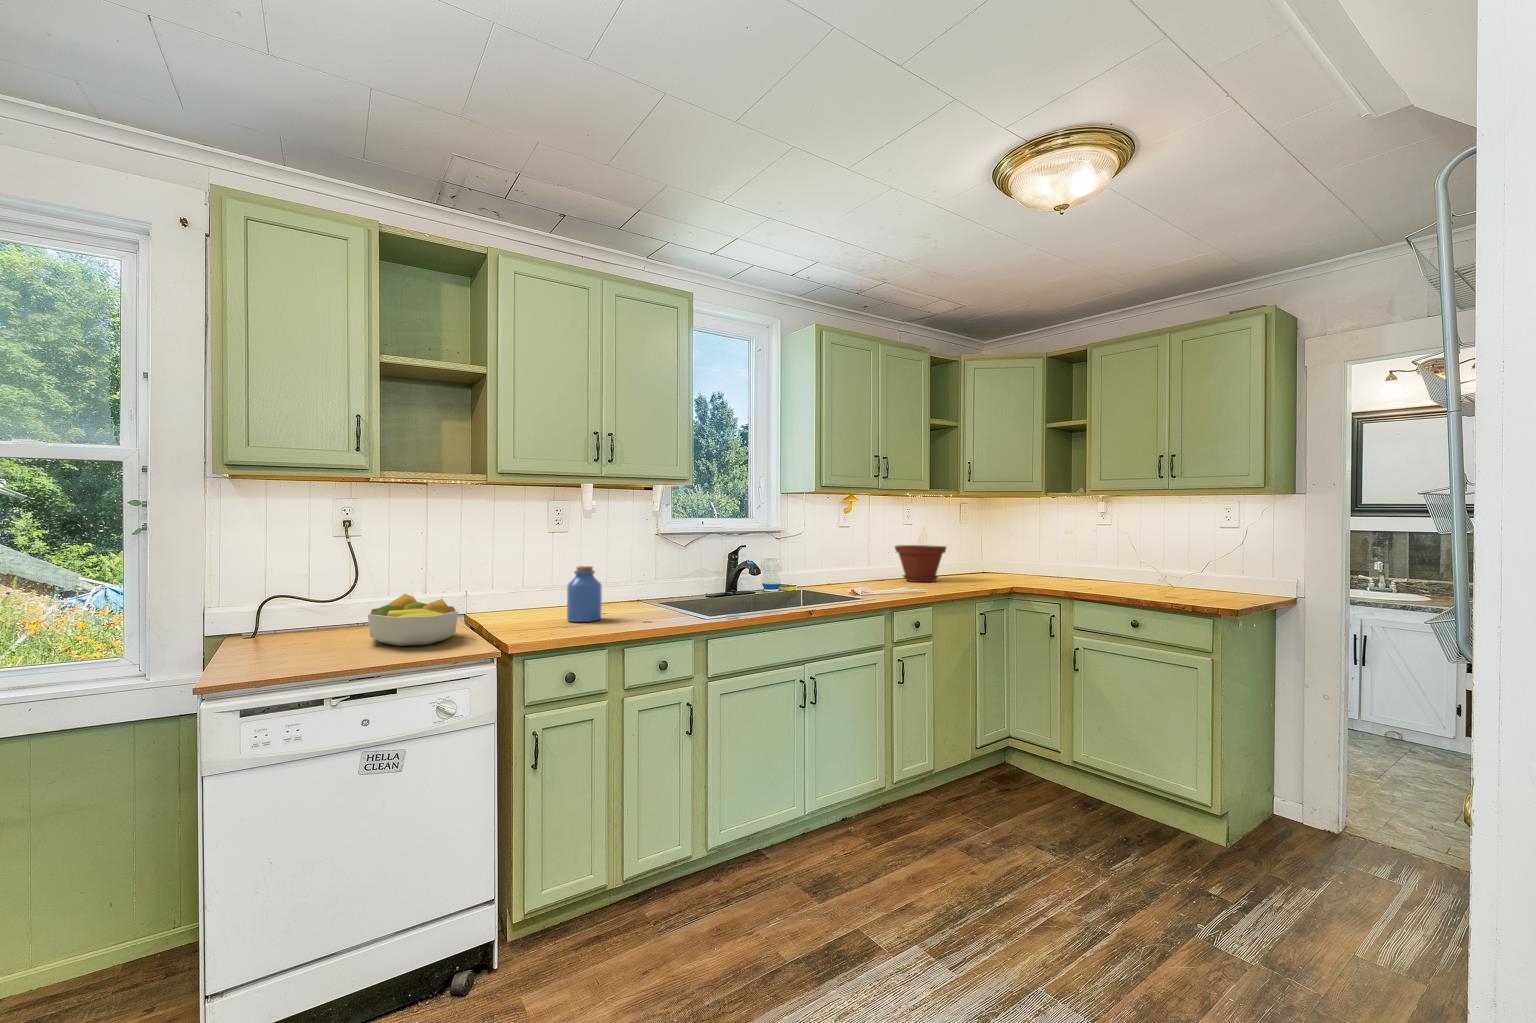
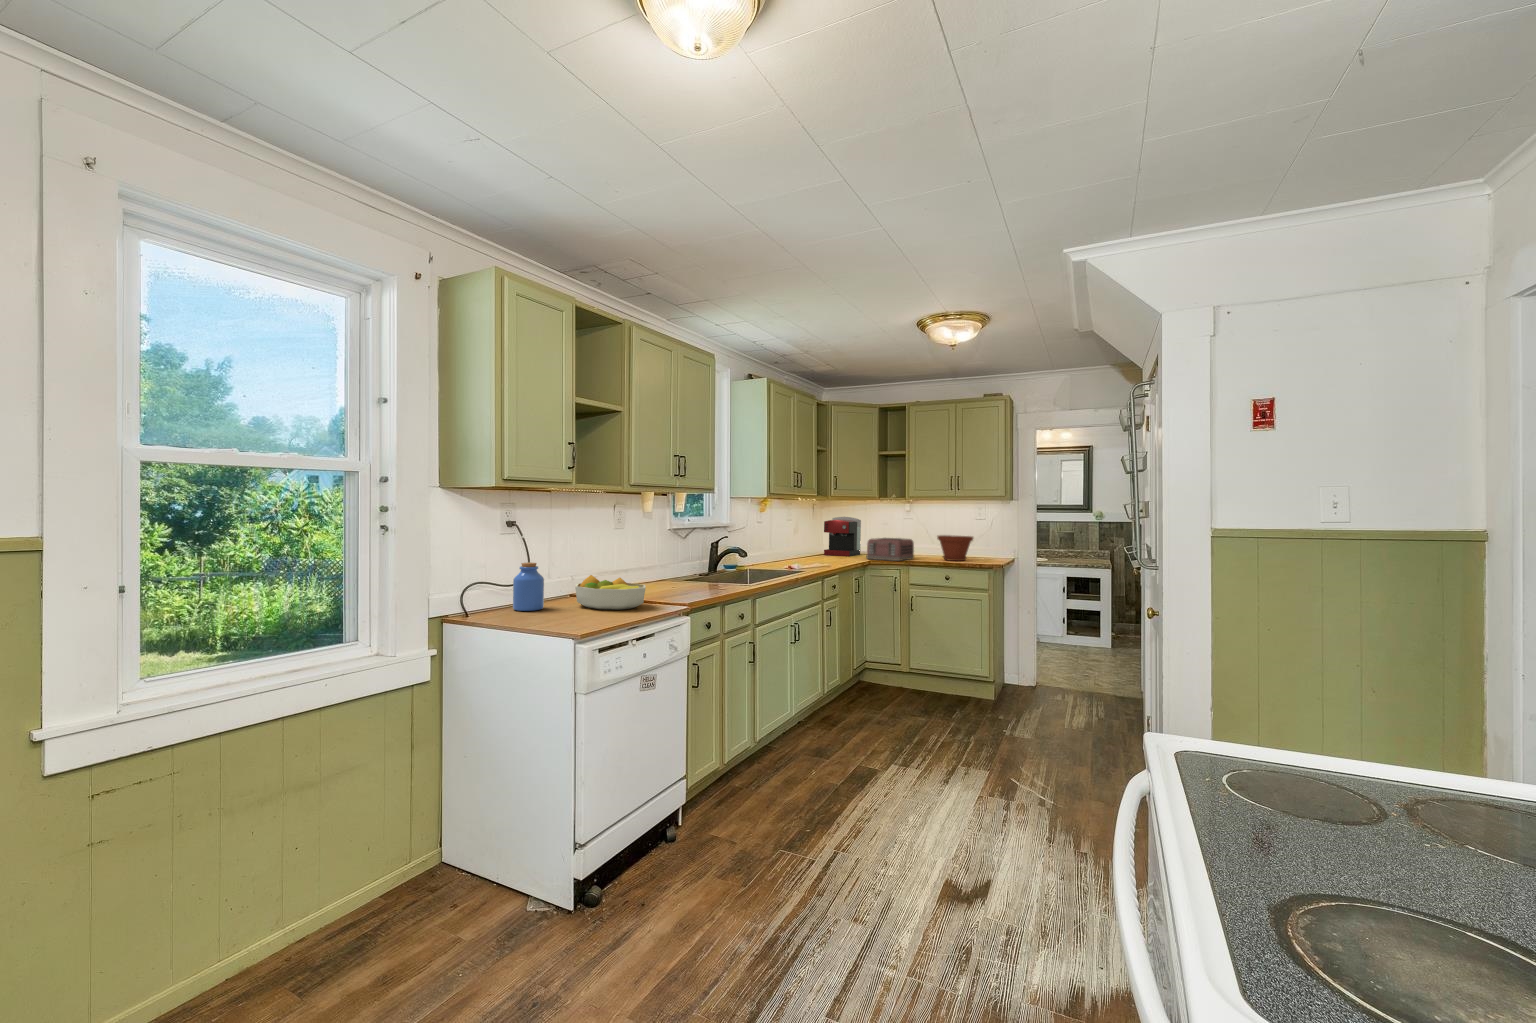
coffee maker: none [970,520,1032,578] -> present [824,517,861,556]
plant pot: present [895,545,947,582] -> present [937,535,973,561]
toaster: none [1017,551,1103,588] -> present [866,538,914,561]
jar: present [567,566,602,622] -> present [513,562,544,611]

